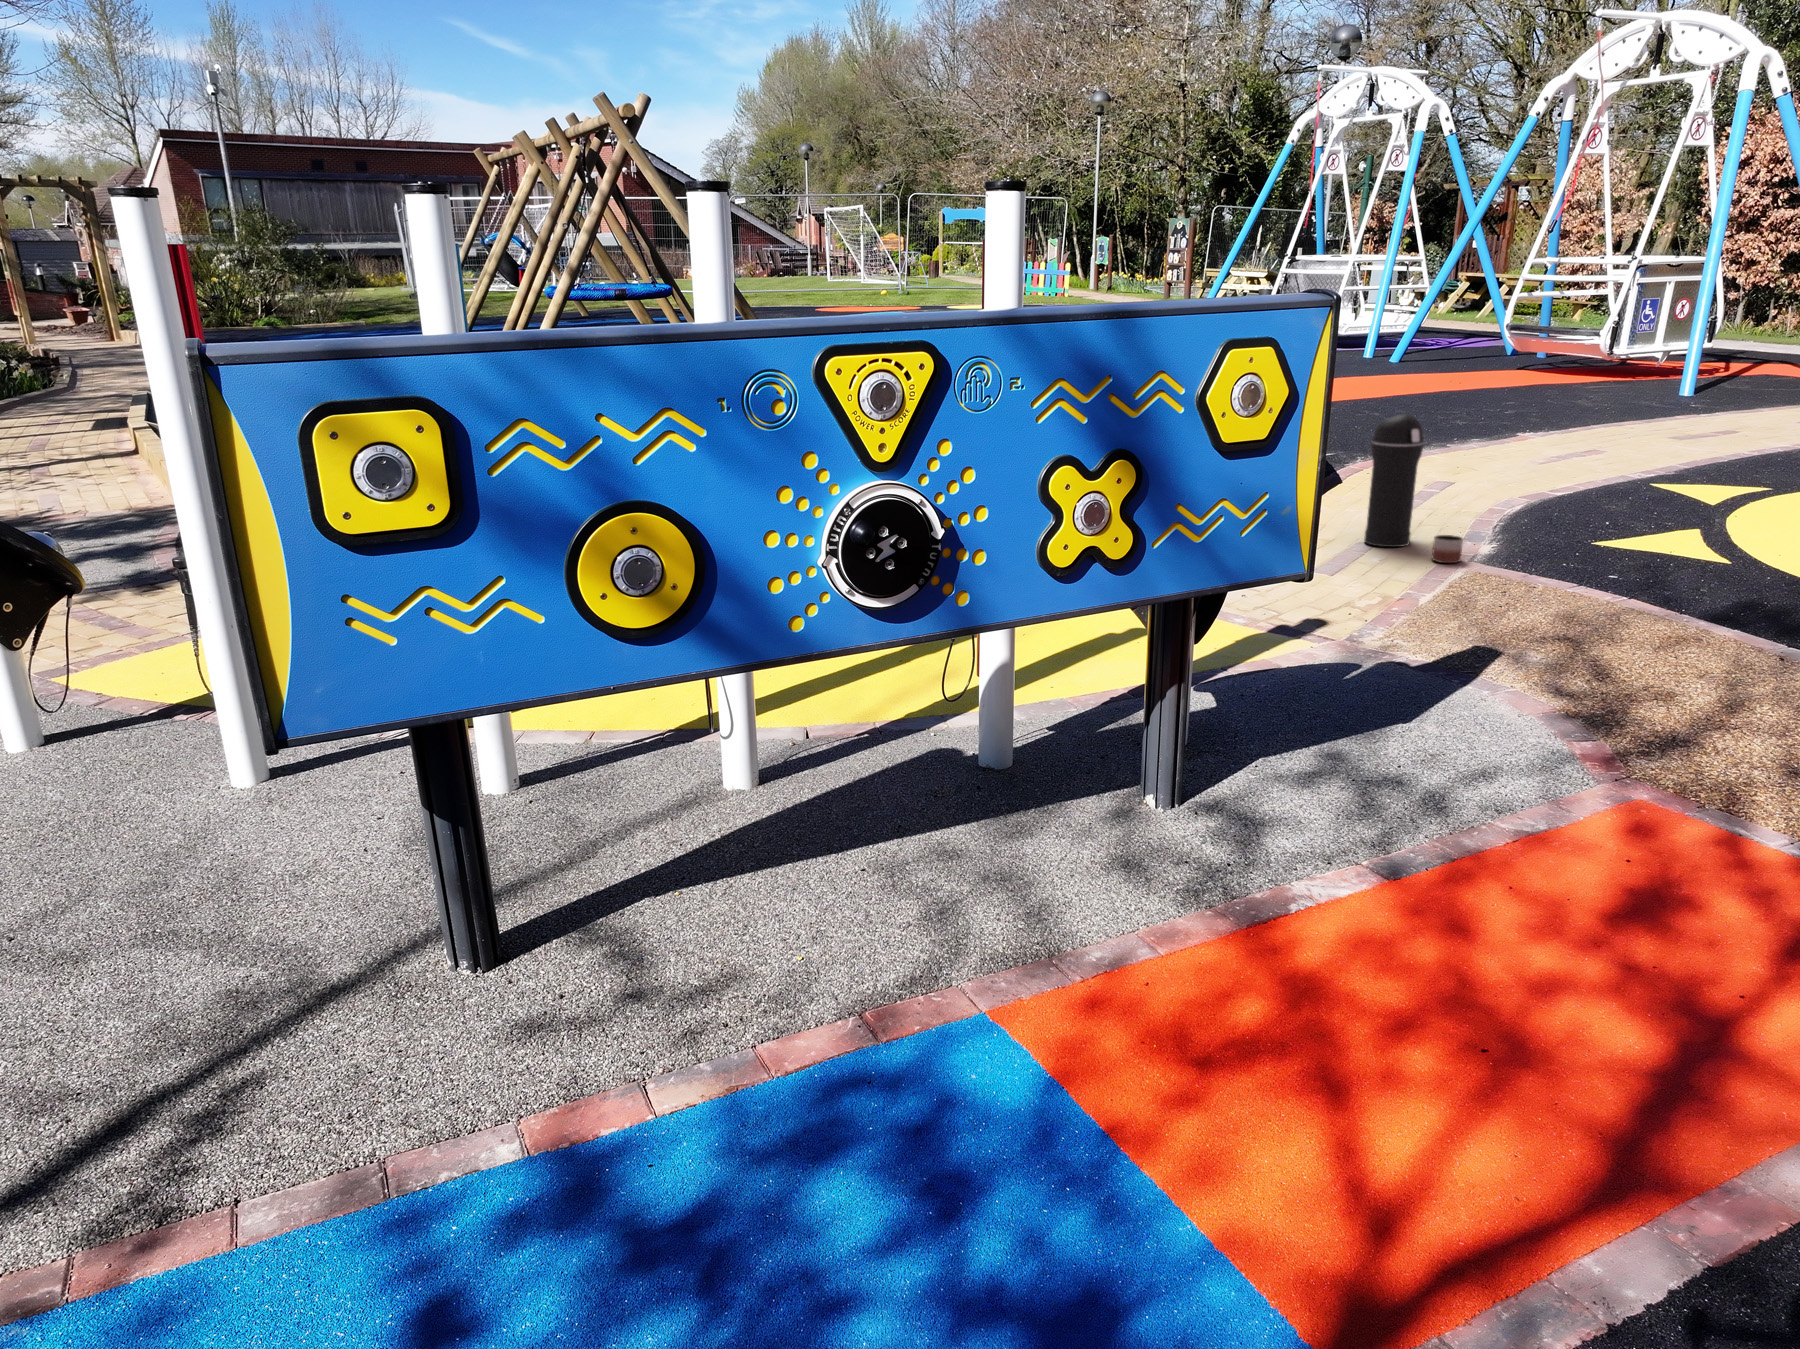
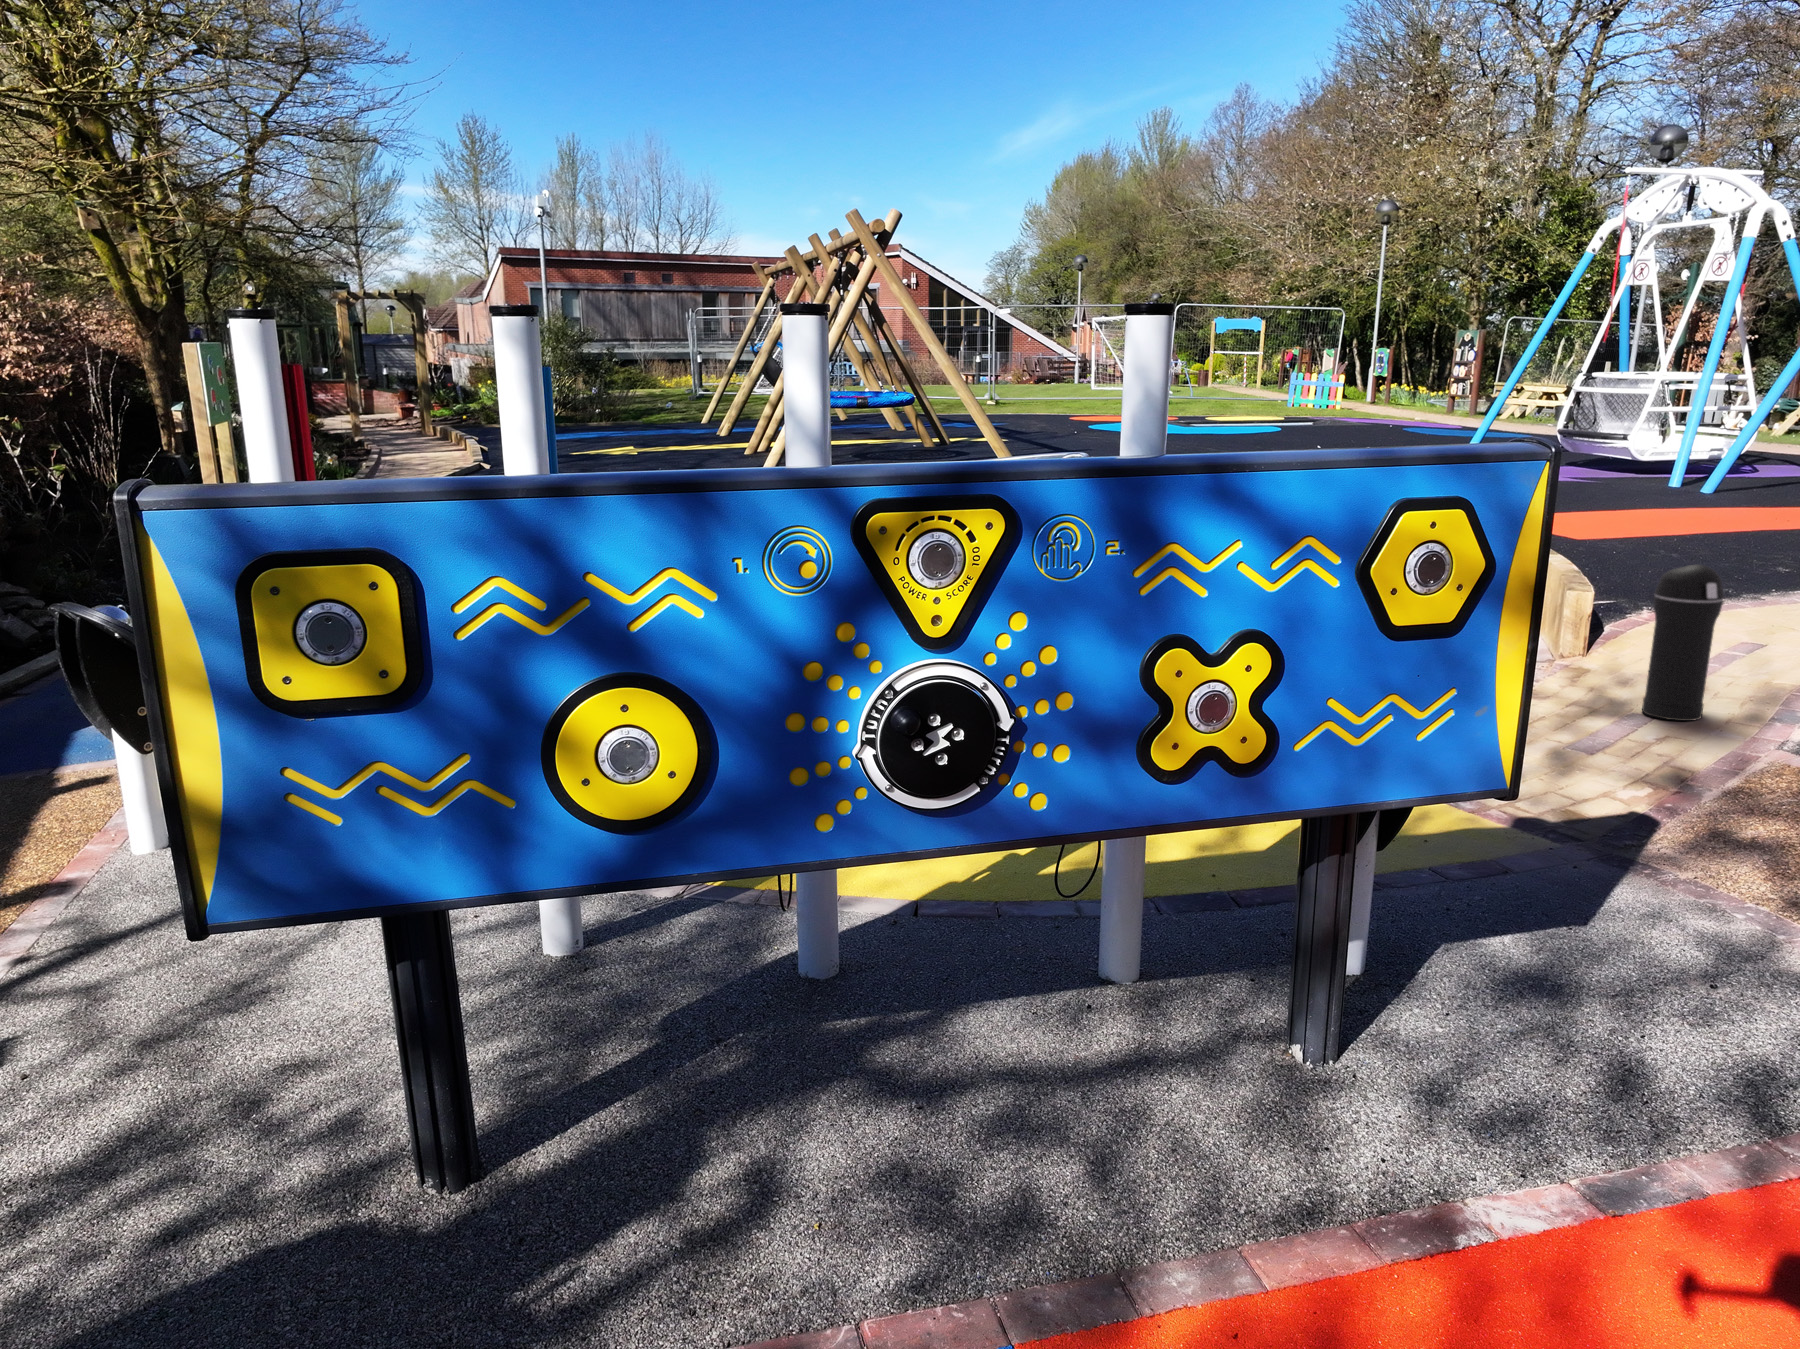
planter: present [1432,535,1463,563] -> none [1729,712,1773,748]

